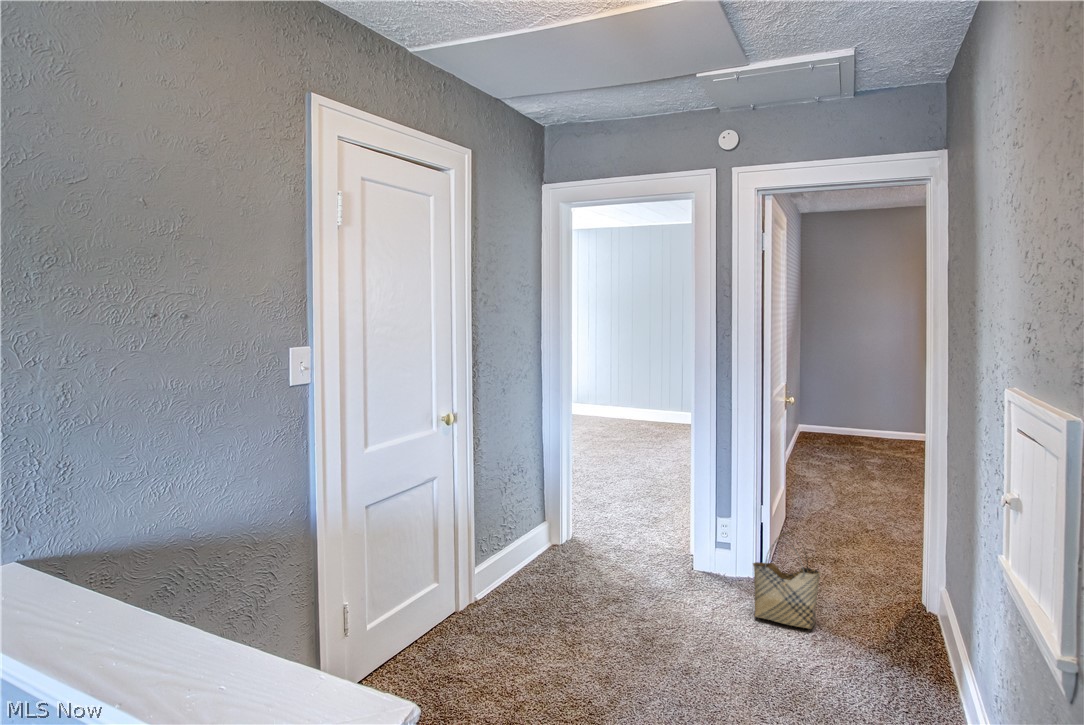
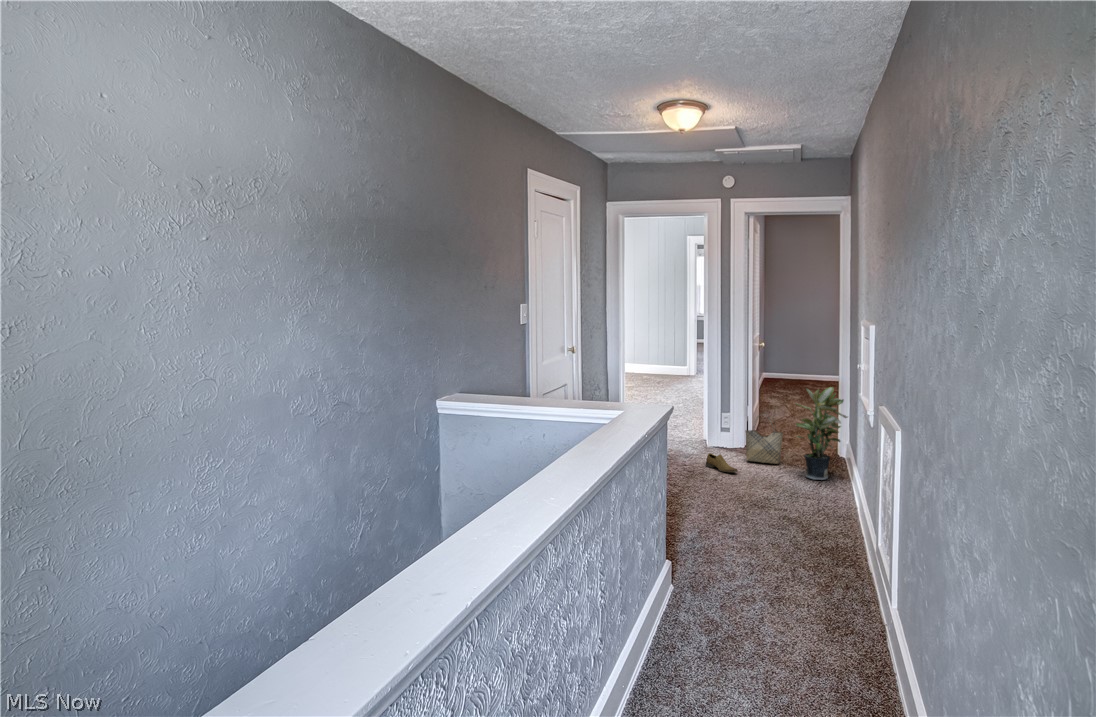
potted plant: none [841,508,950,688] -> present [796,387,847,480]
shoe: none [681,606,734,655] -> present [706,453,738,472]

